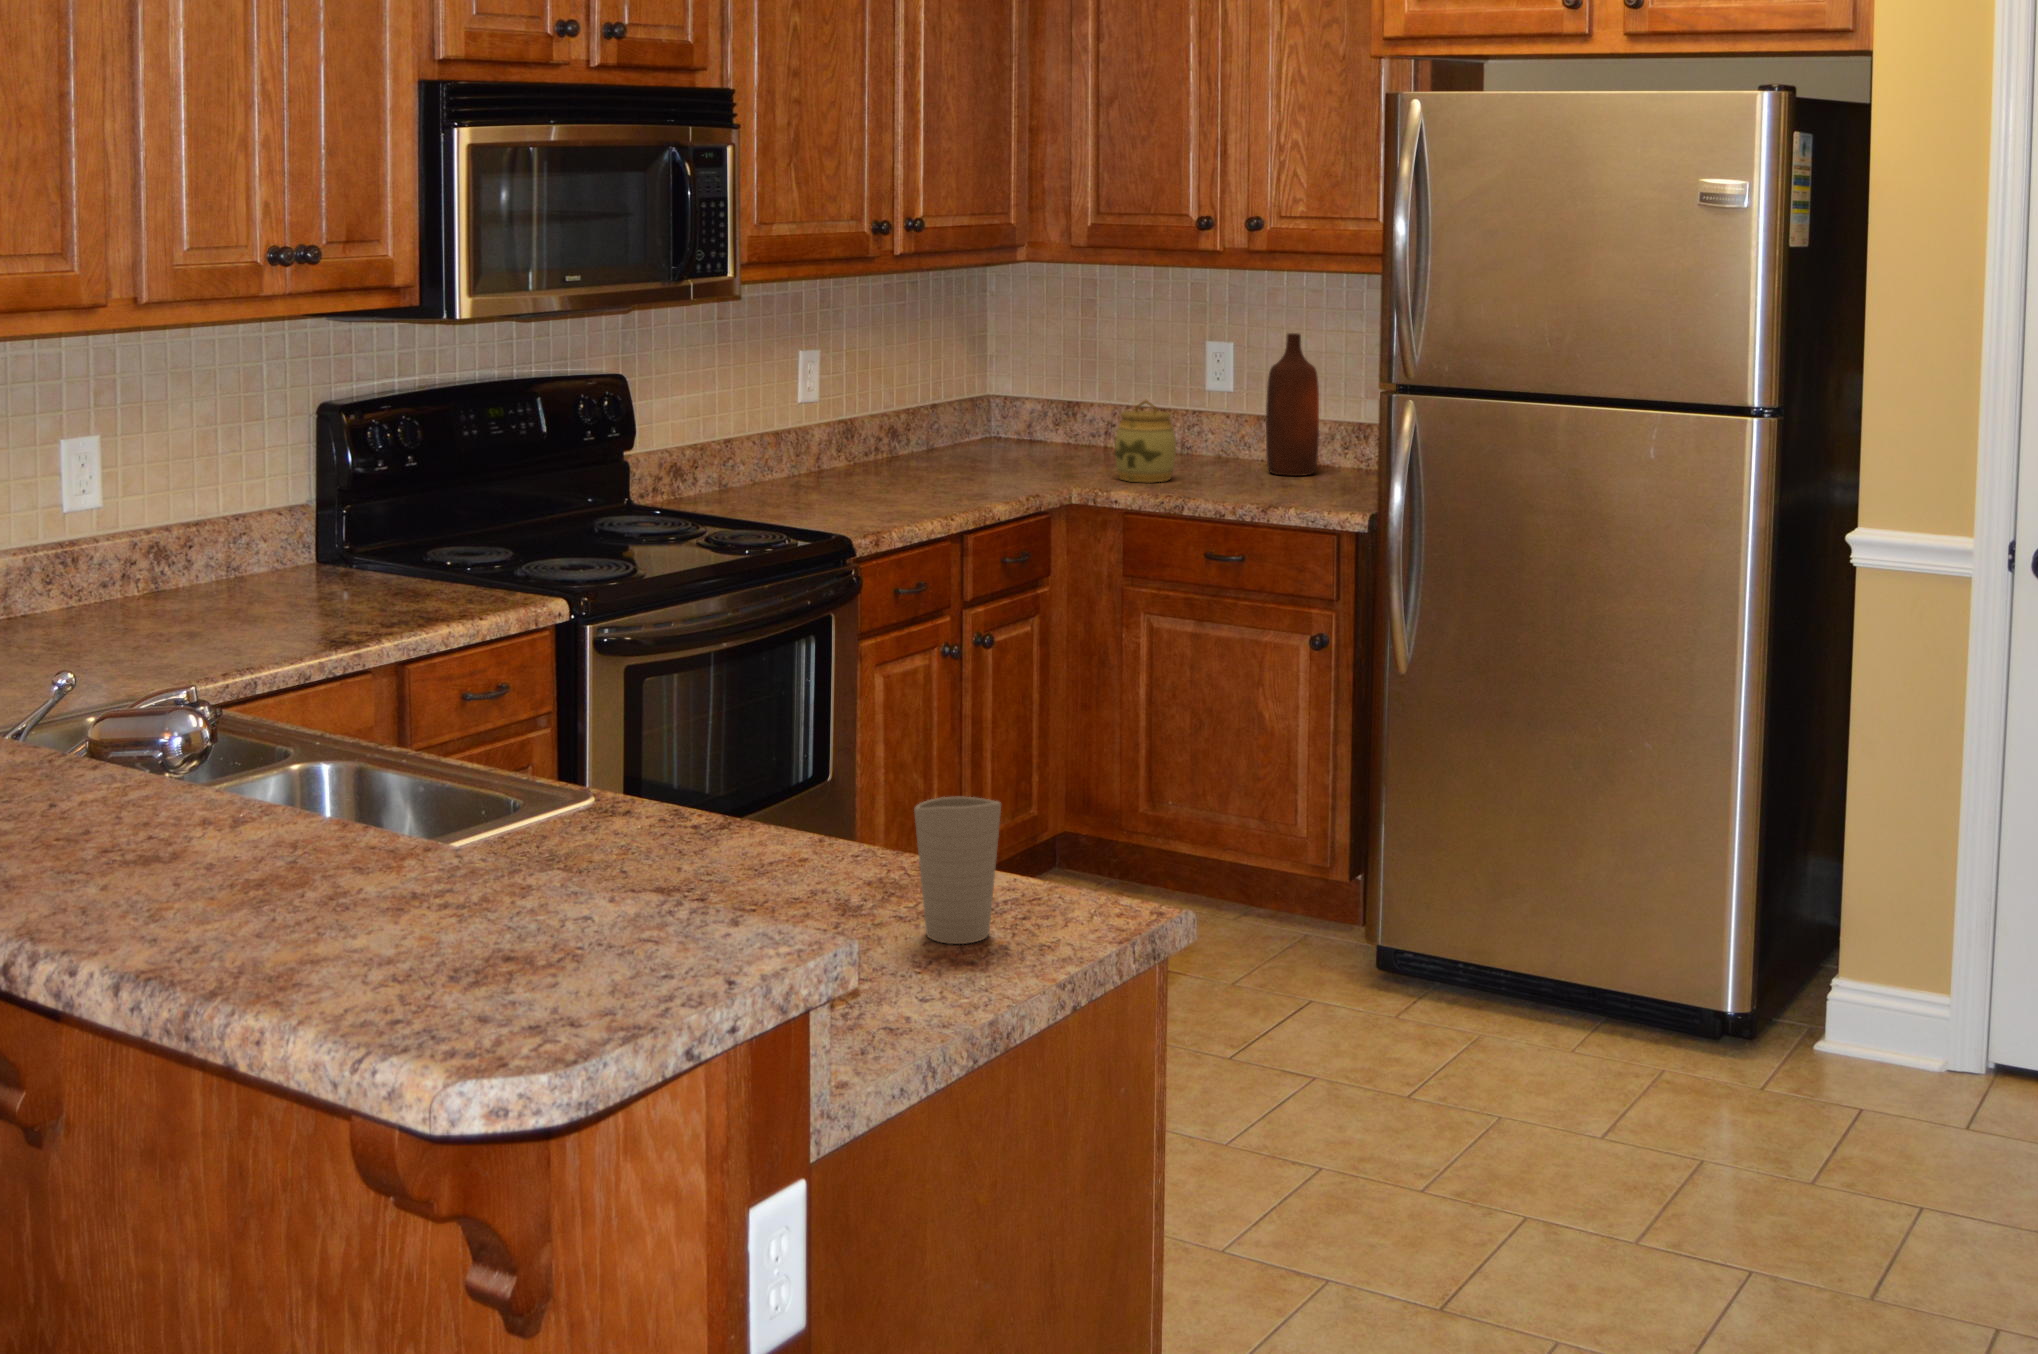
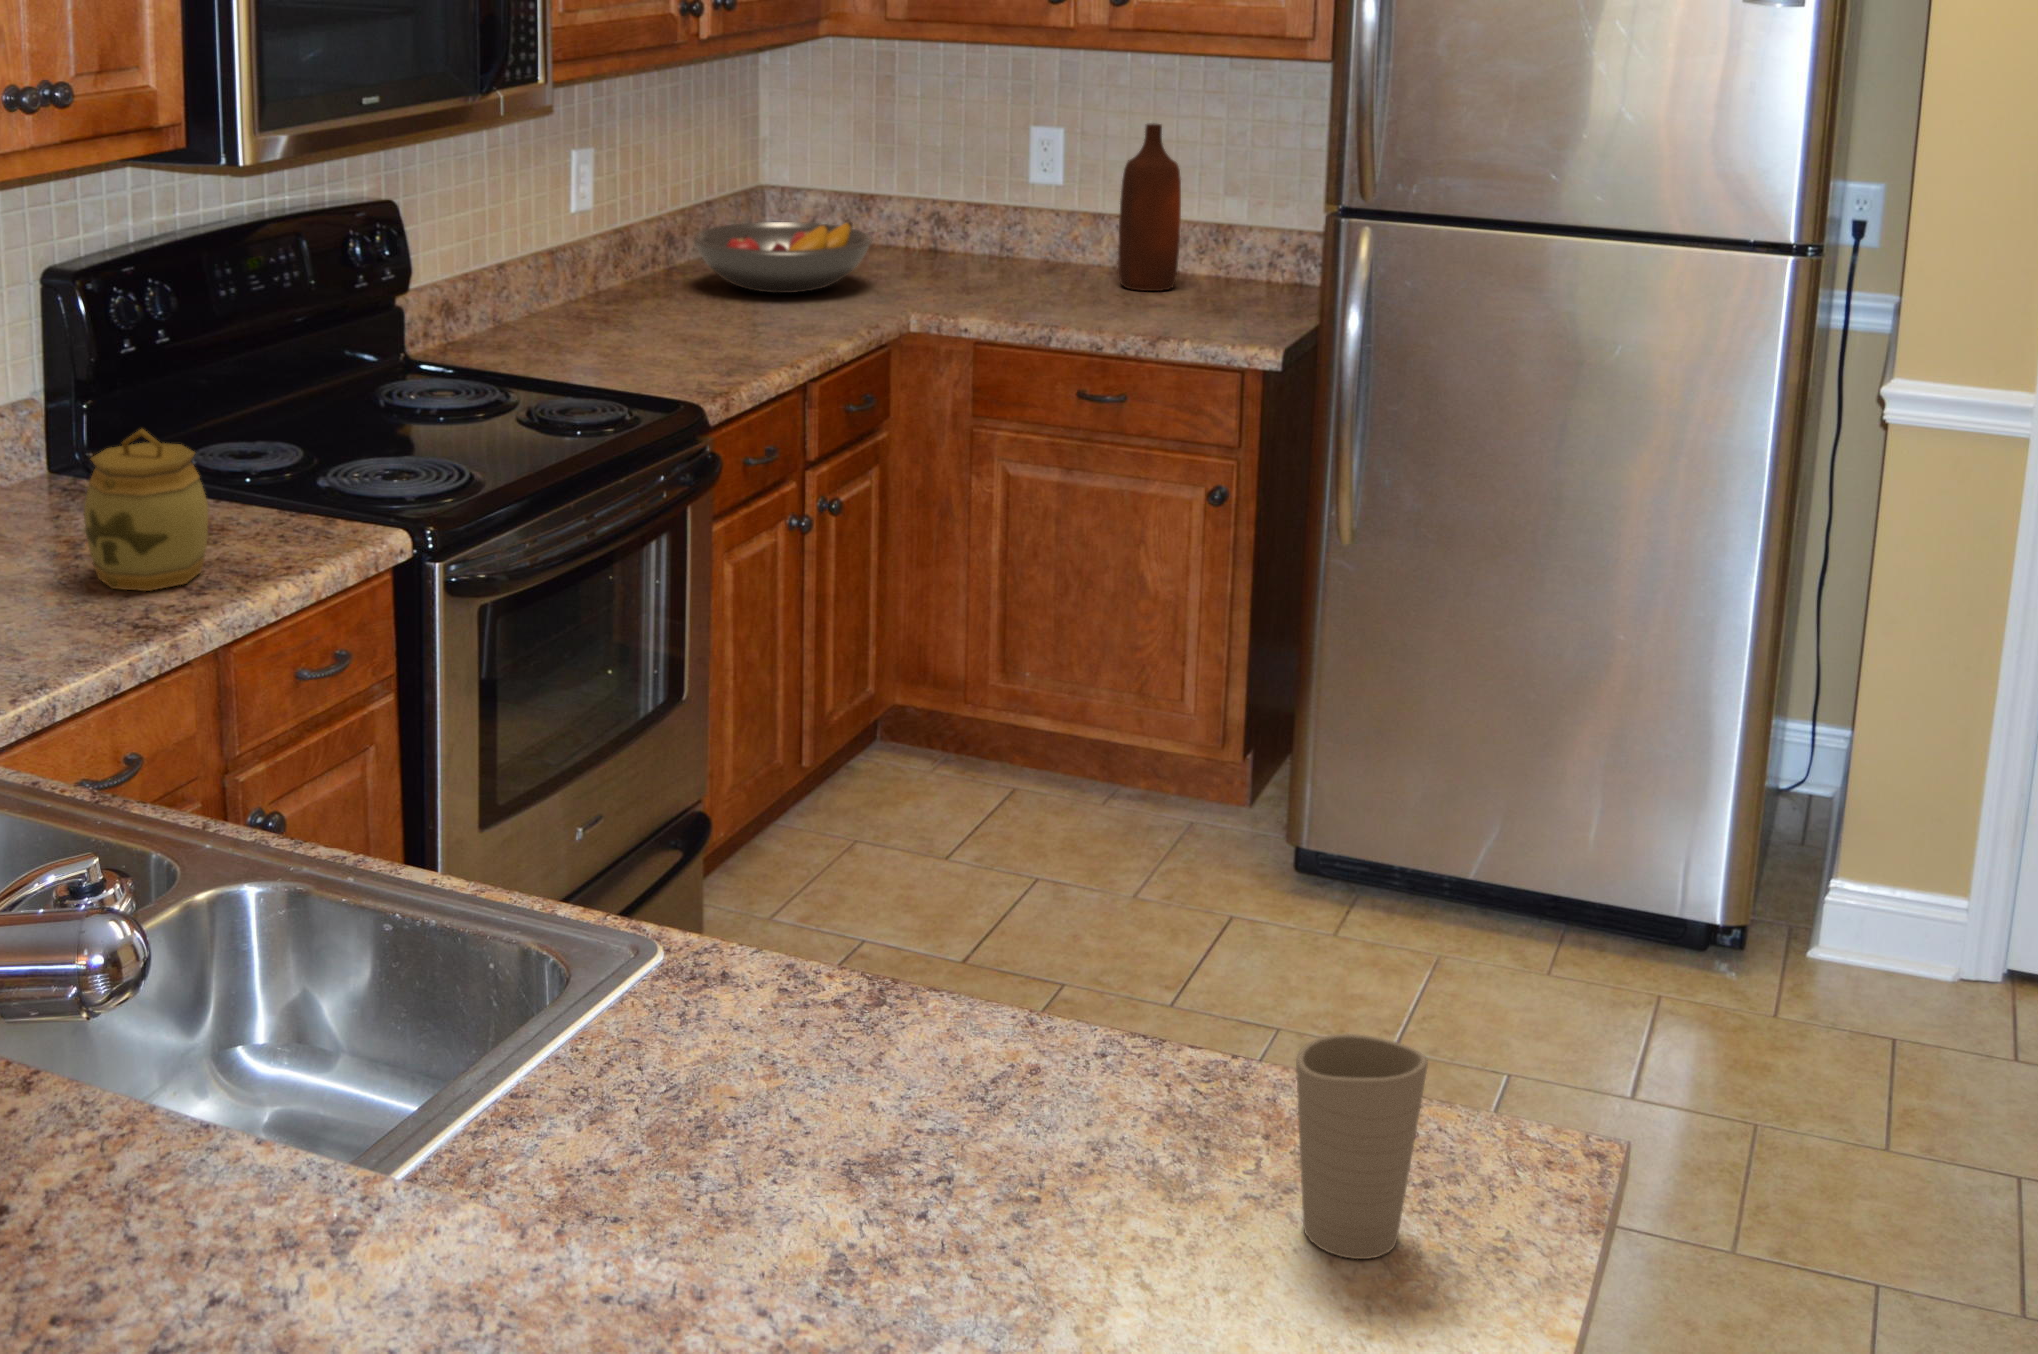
jar: present [1115,400,1176,483] -> present [84,429,208,591]
fruit bowl: none [902,415,1054,472] -> present [693,222,872,293]

